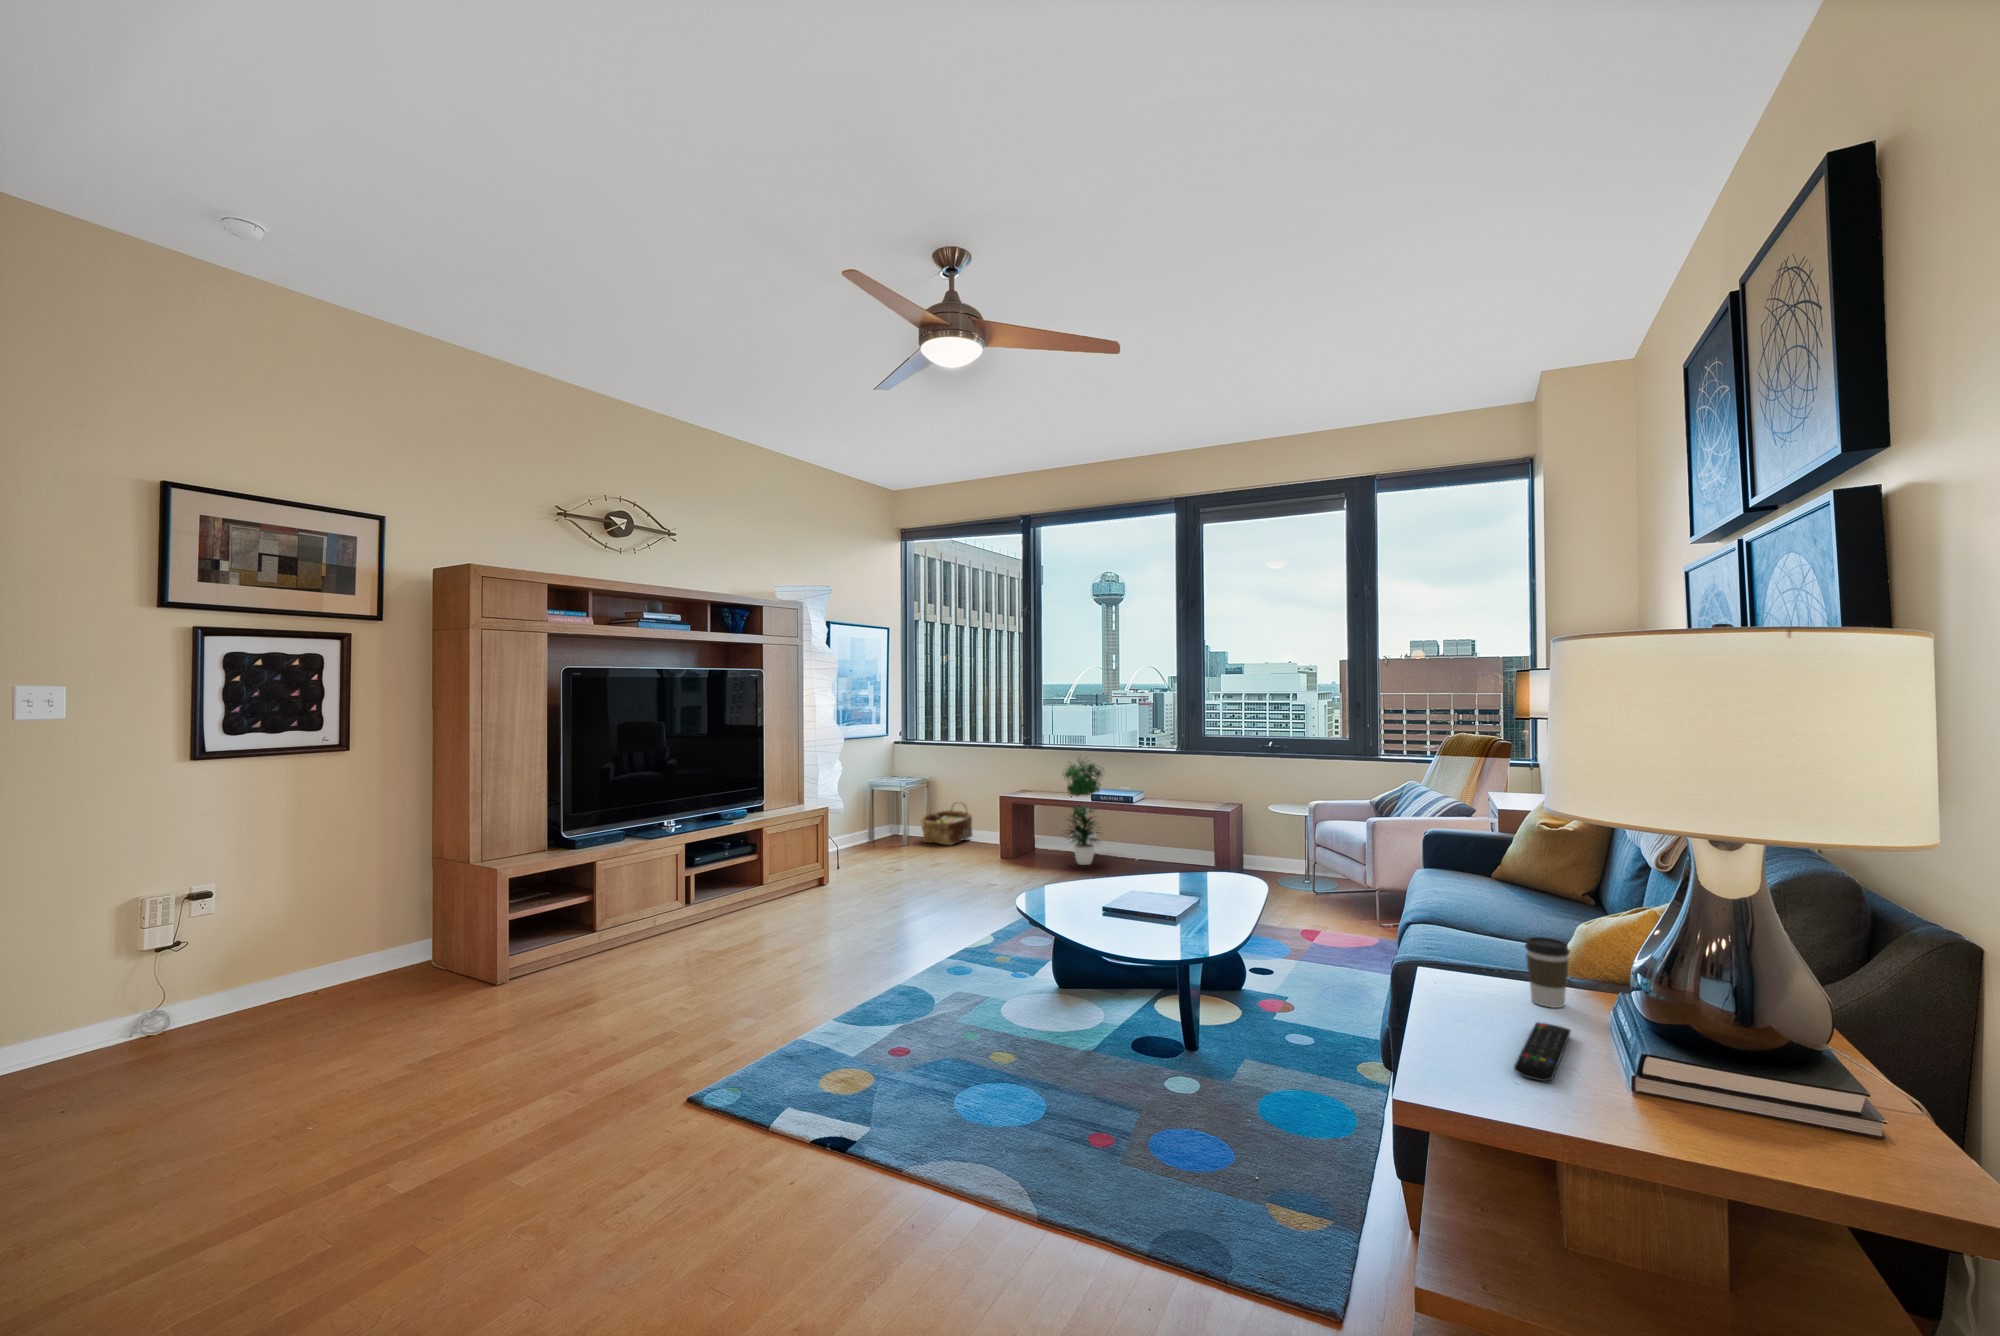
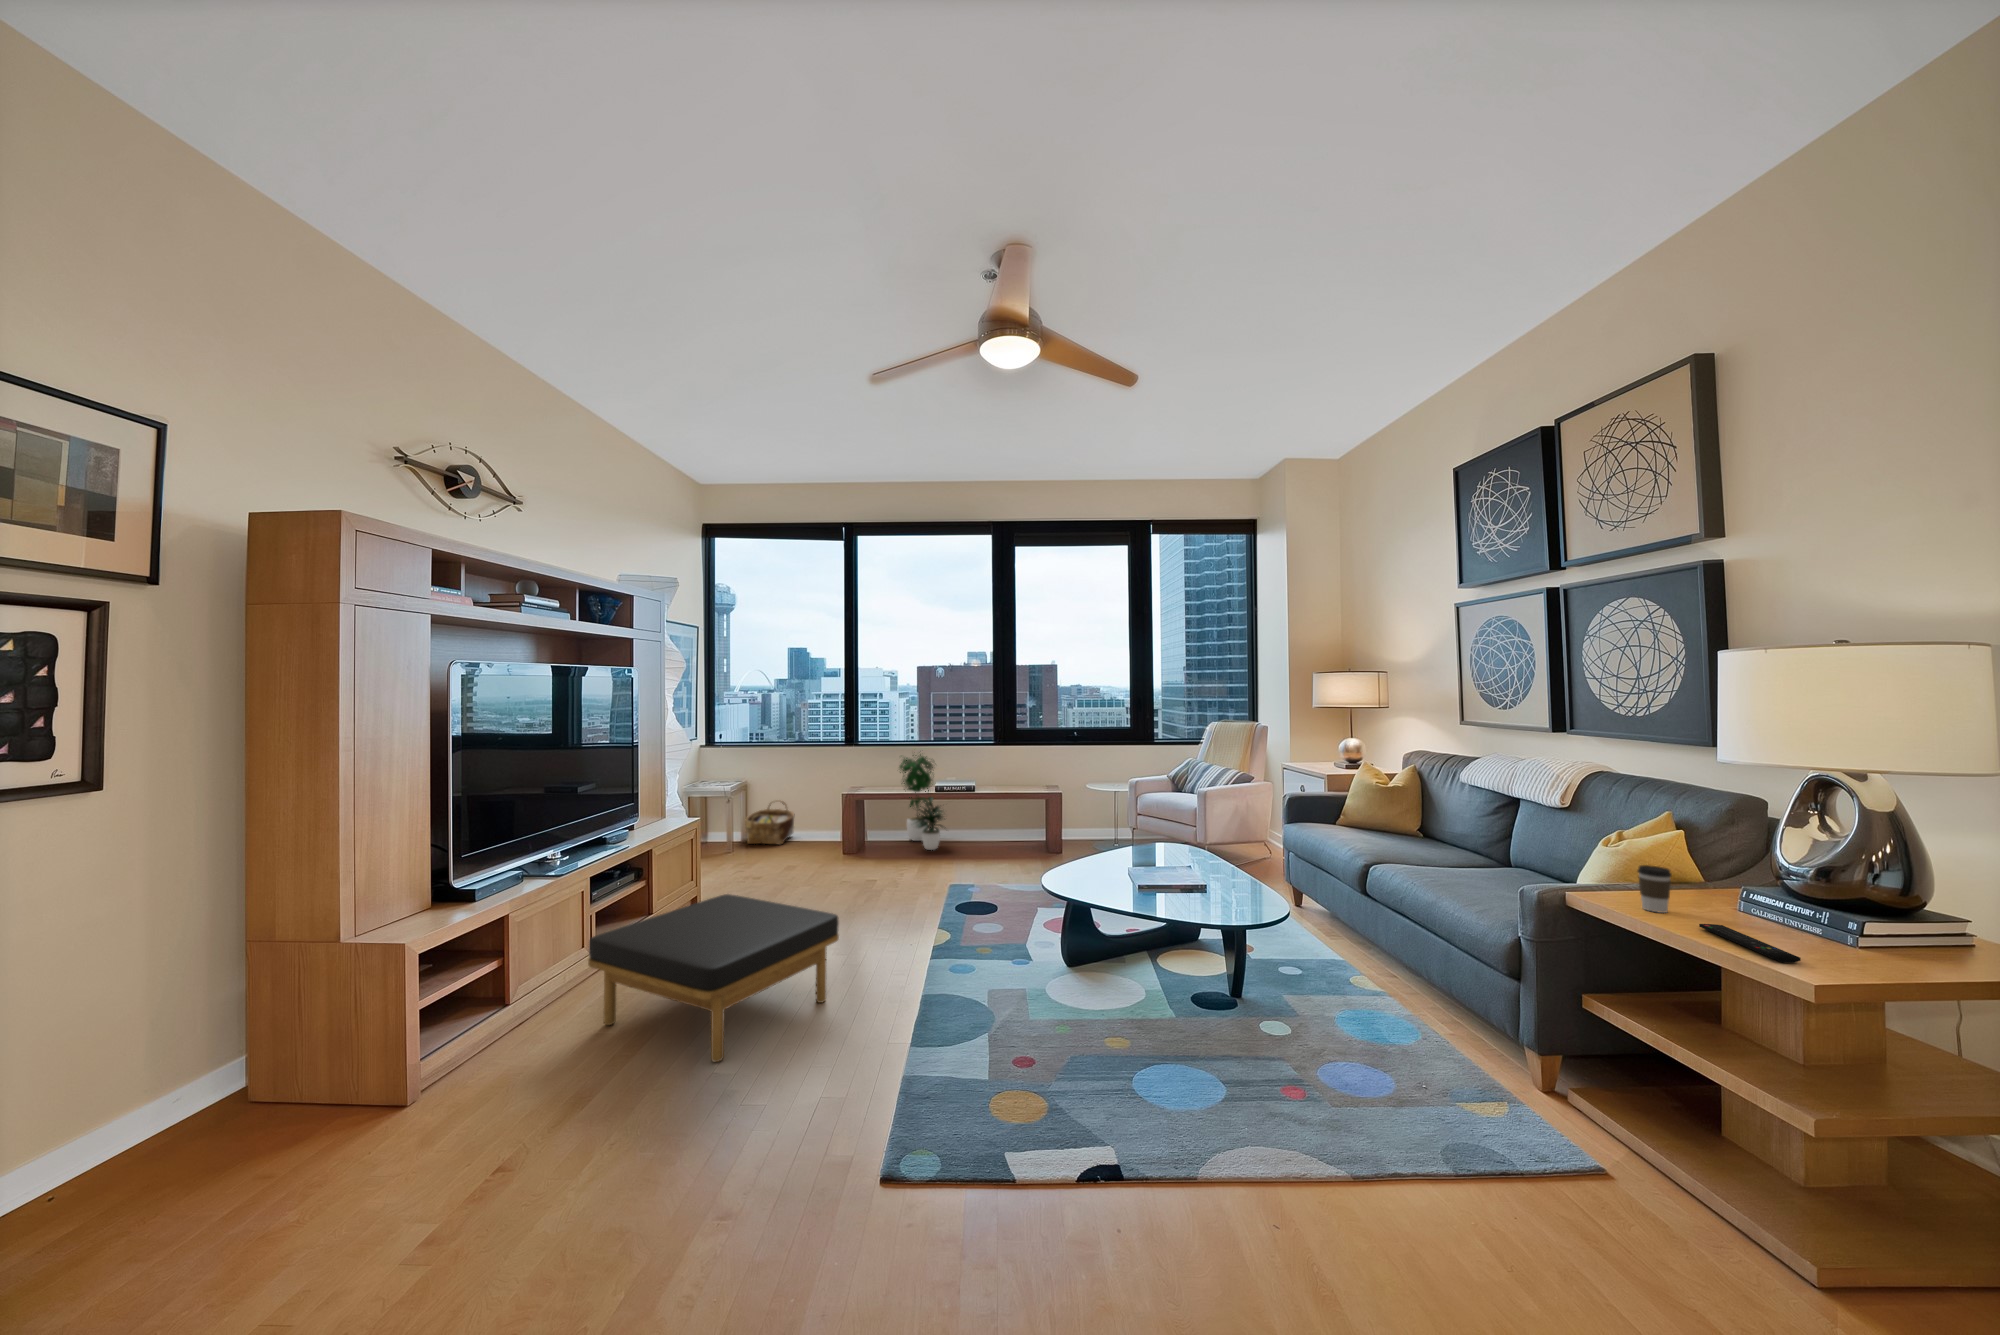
ottoman: none [635,872,823,1001] -> present [588,894,839,1062]

